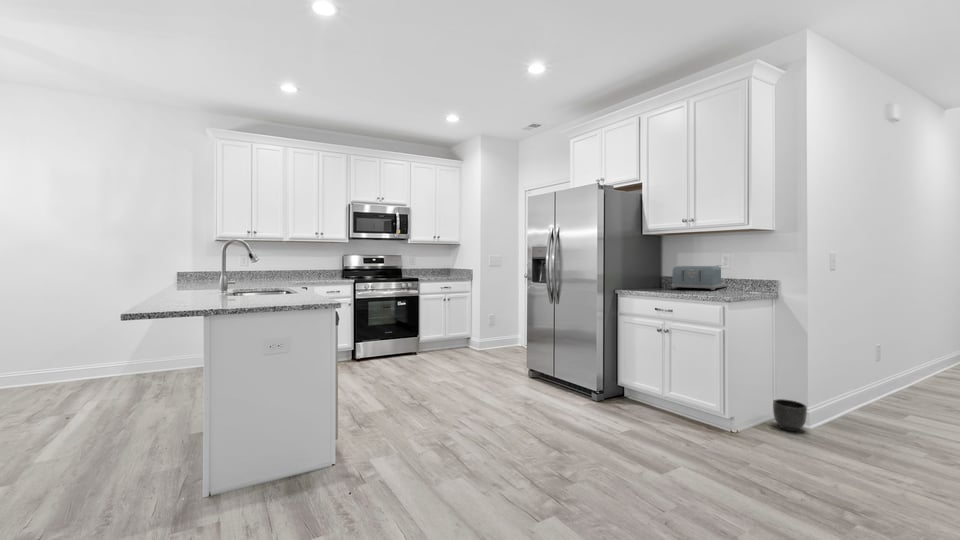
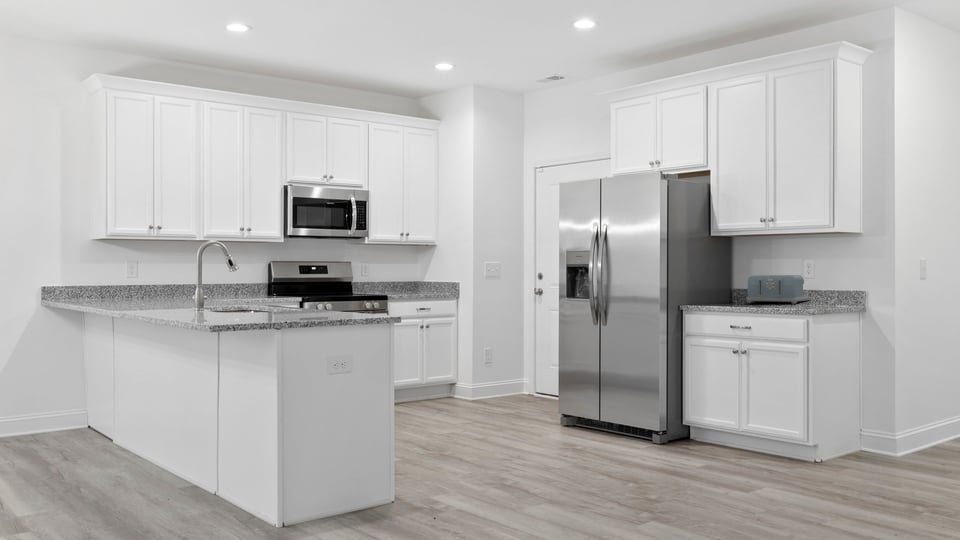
planter: present [773,399,807,431] -> none [860,427,894,459]

